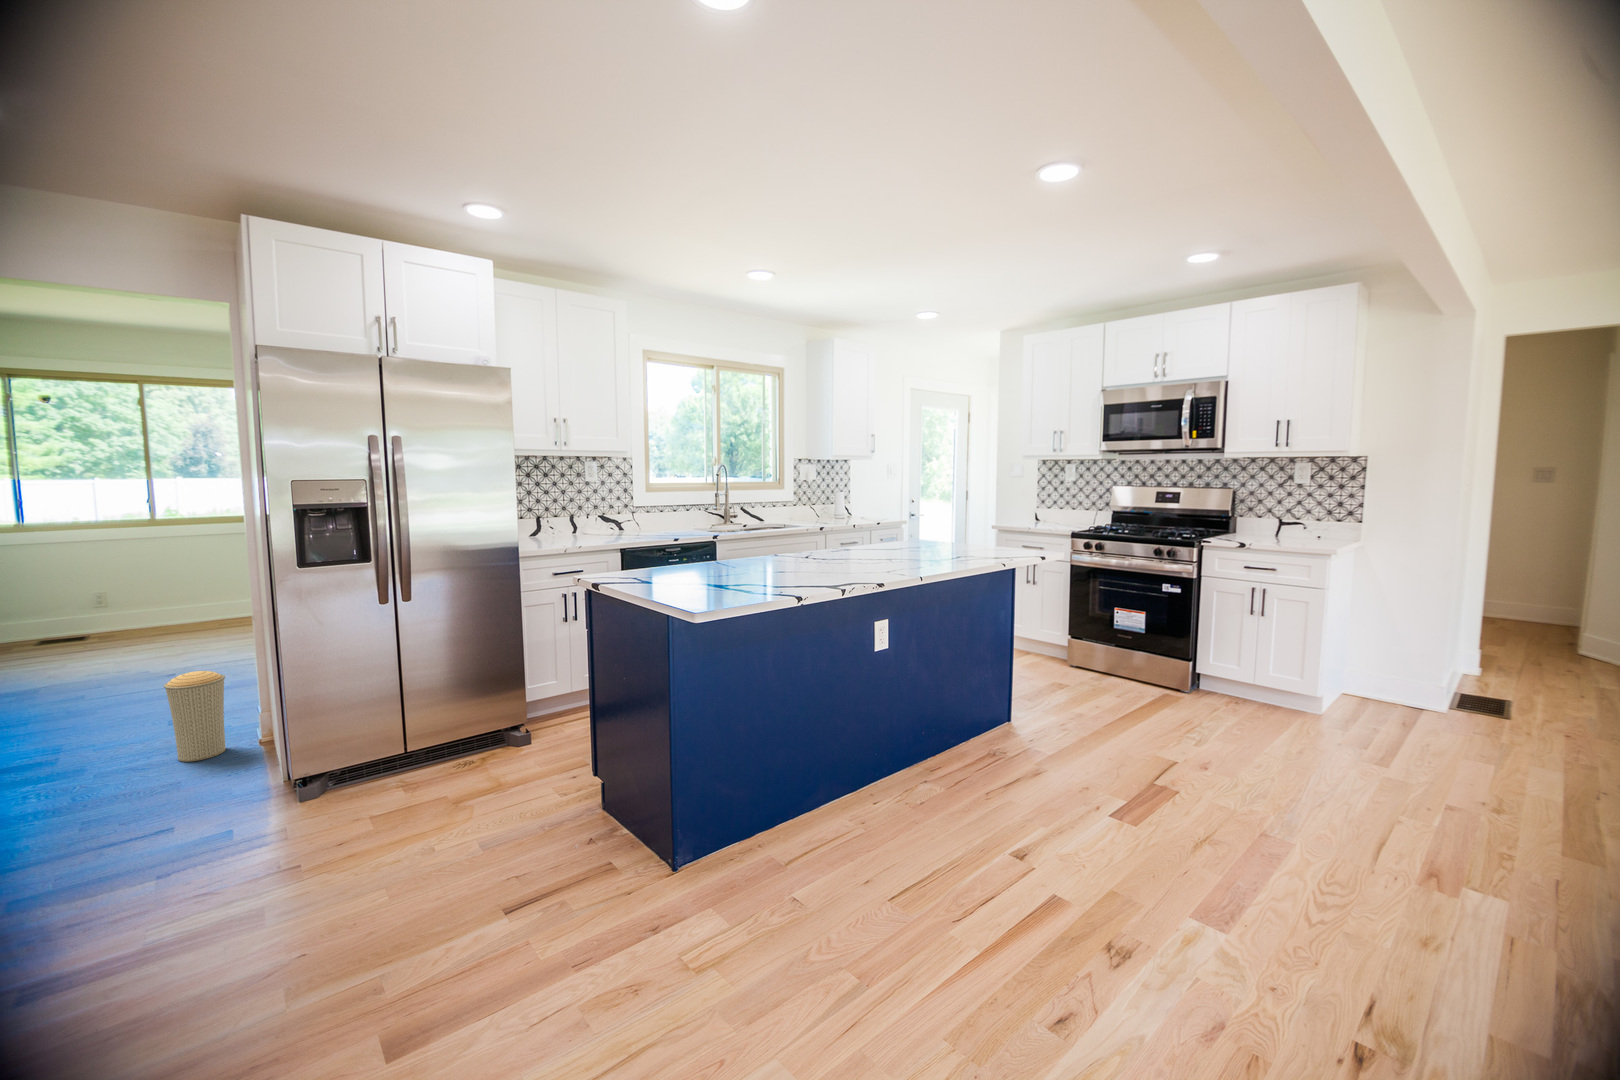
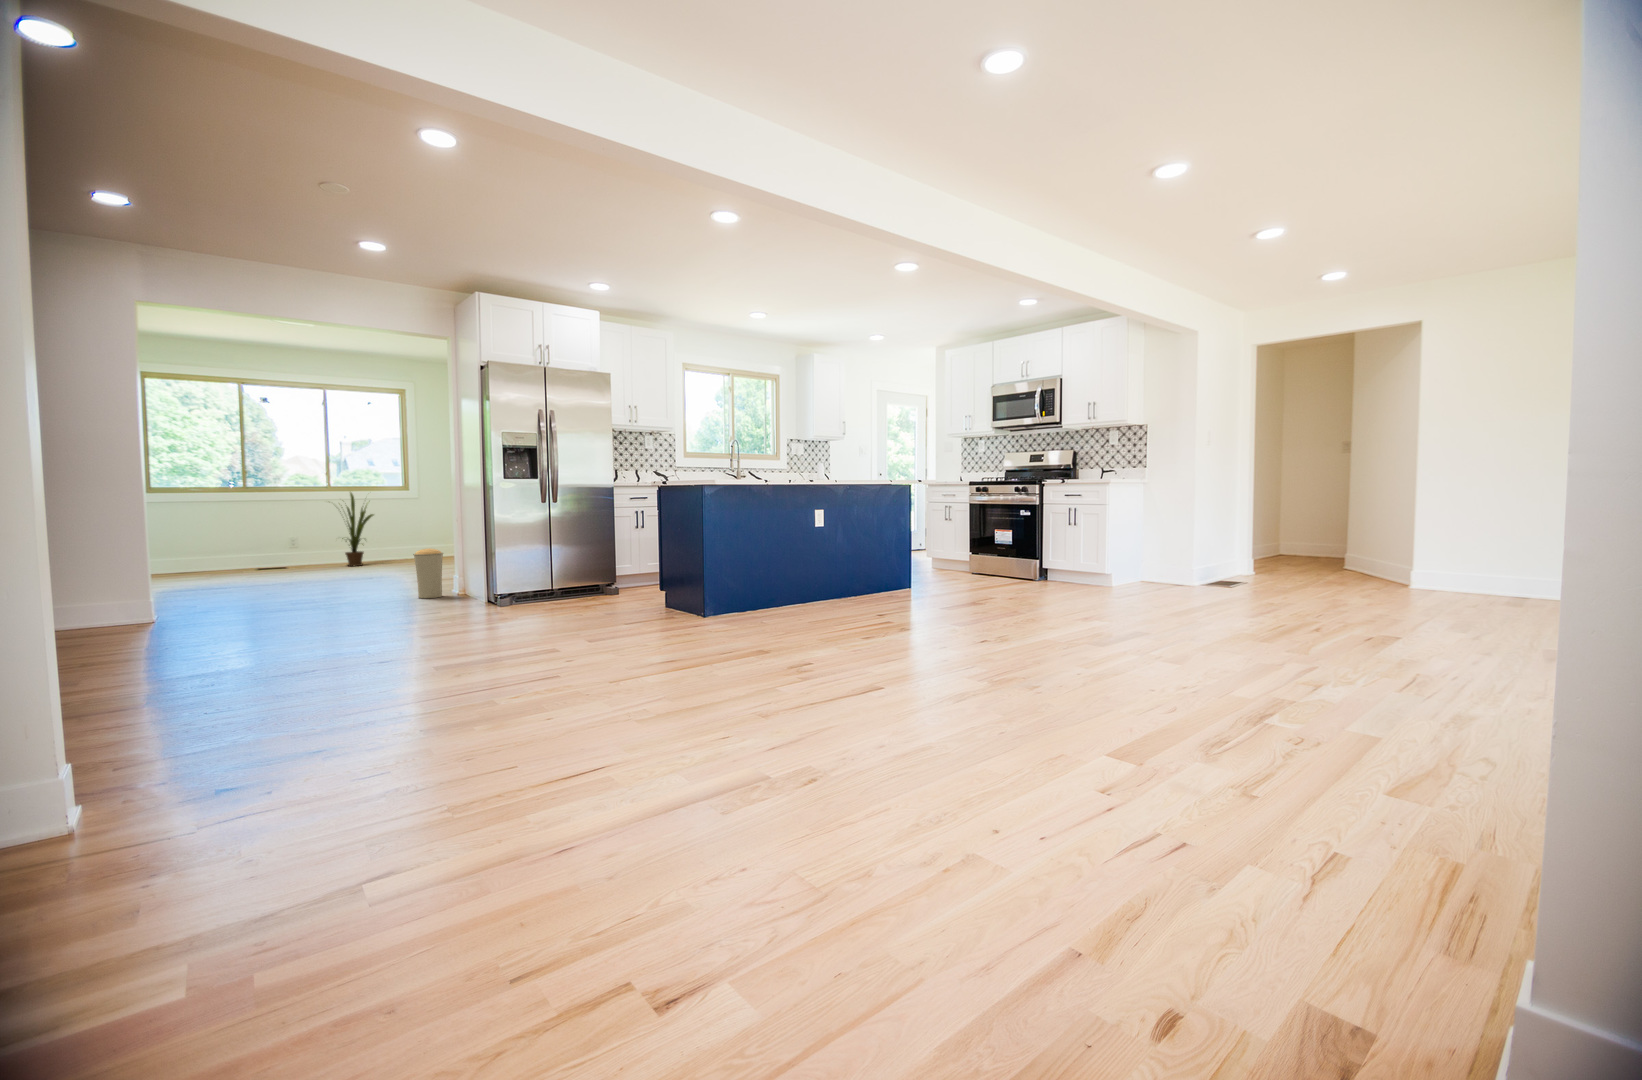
house plant: none [122,525,206,635] -> present [342,493,374,566]

